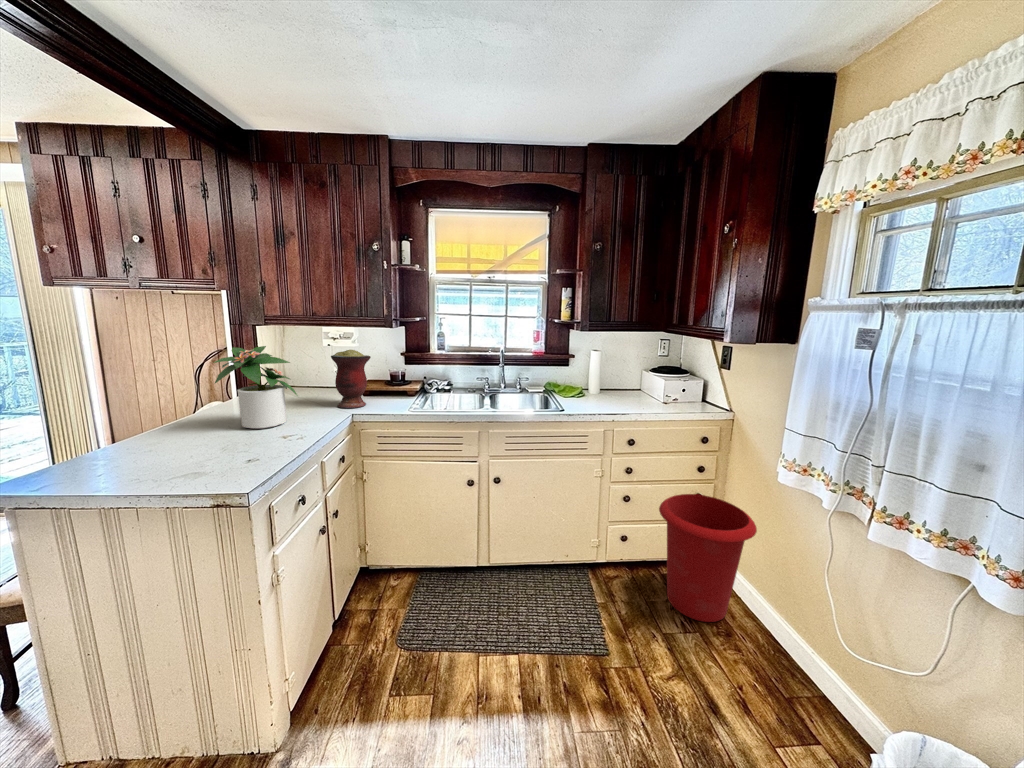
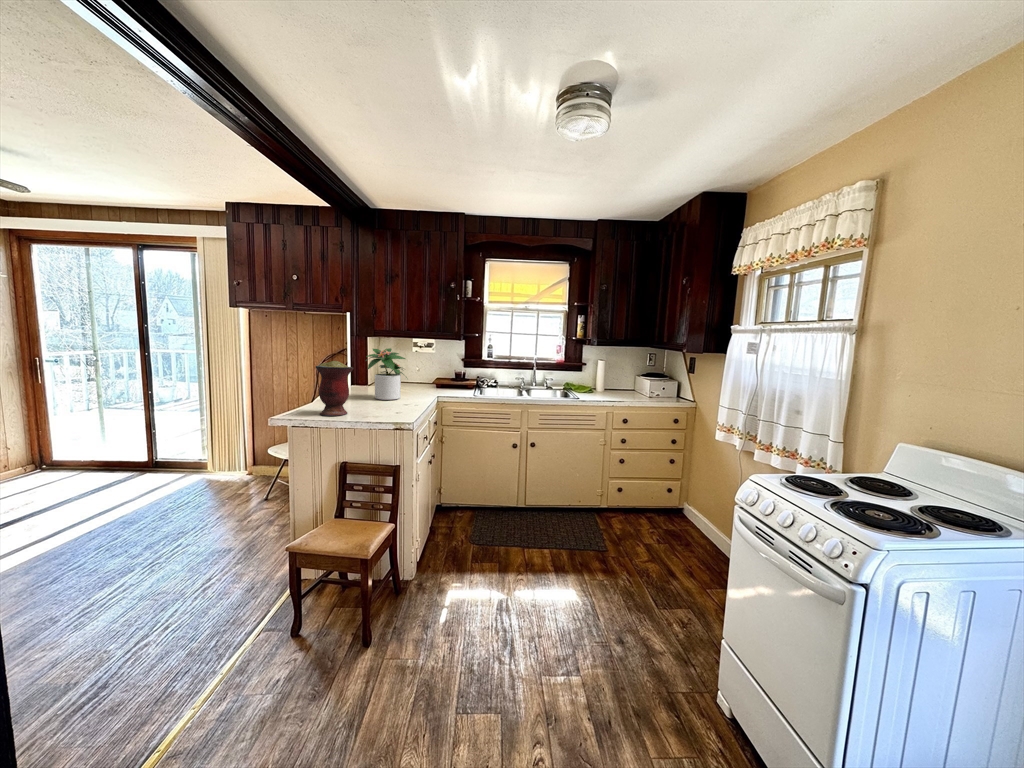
vase: present [331,350,371,408] -> present [316,361,353,416]
waste bin: present [659,494,757,622] -> none [644,458,708,540]

